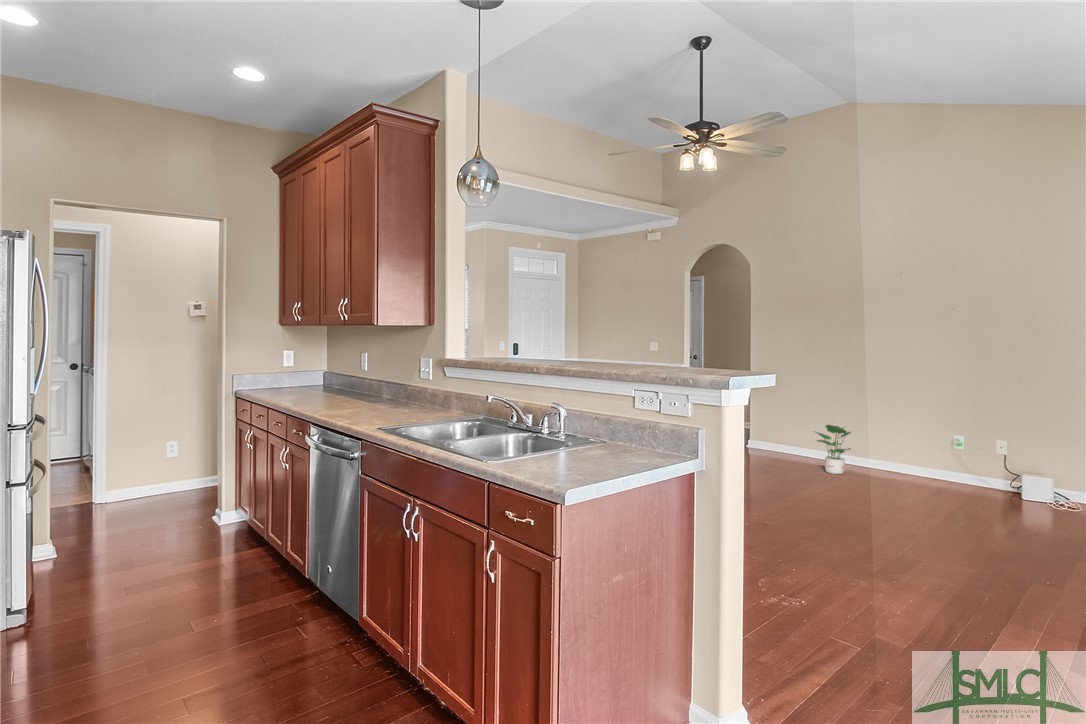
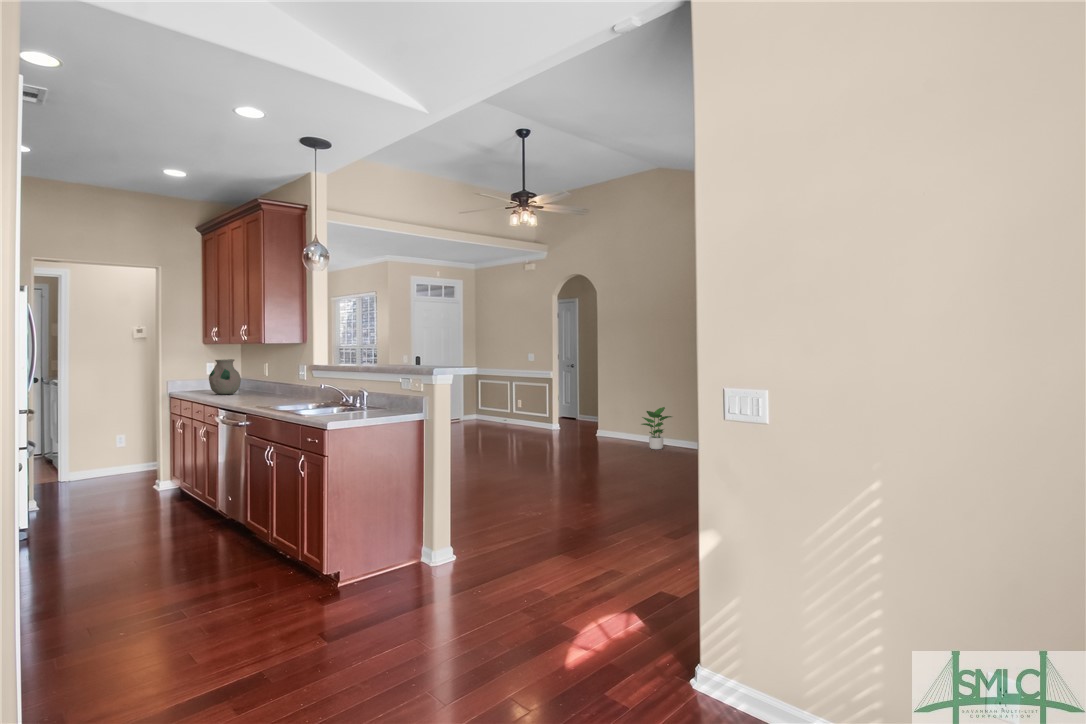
vase: none [290,347,332,396] -> present [209,359,241,395]

